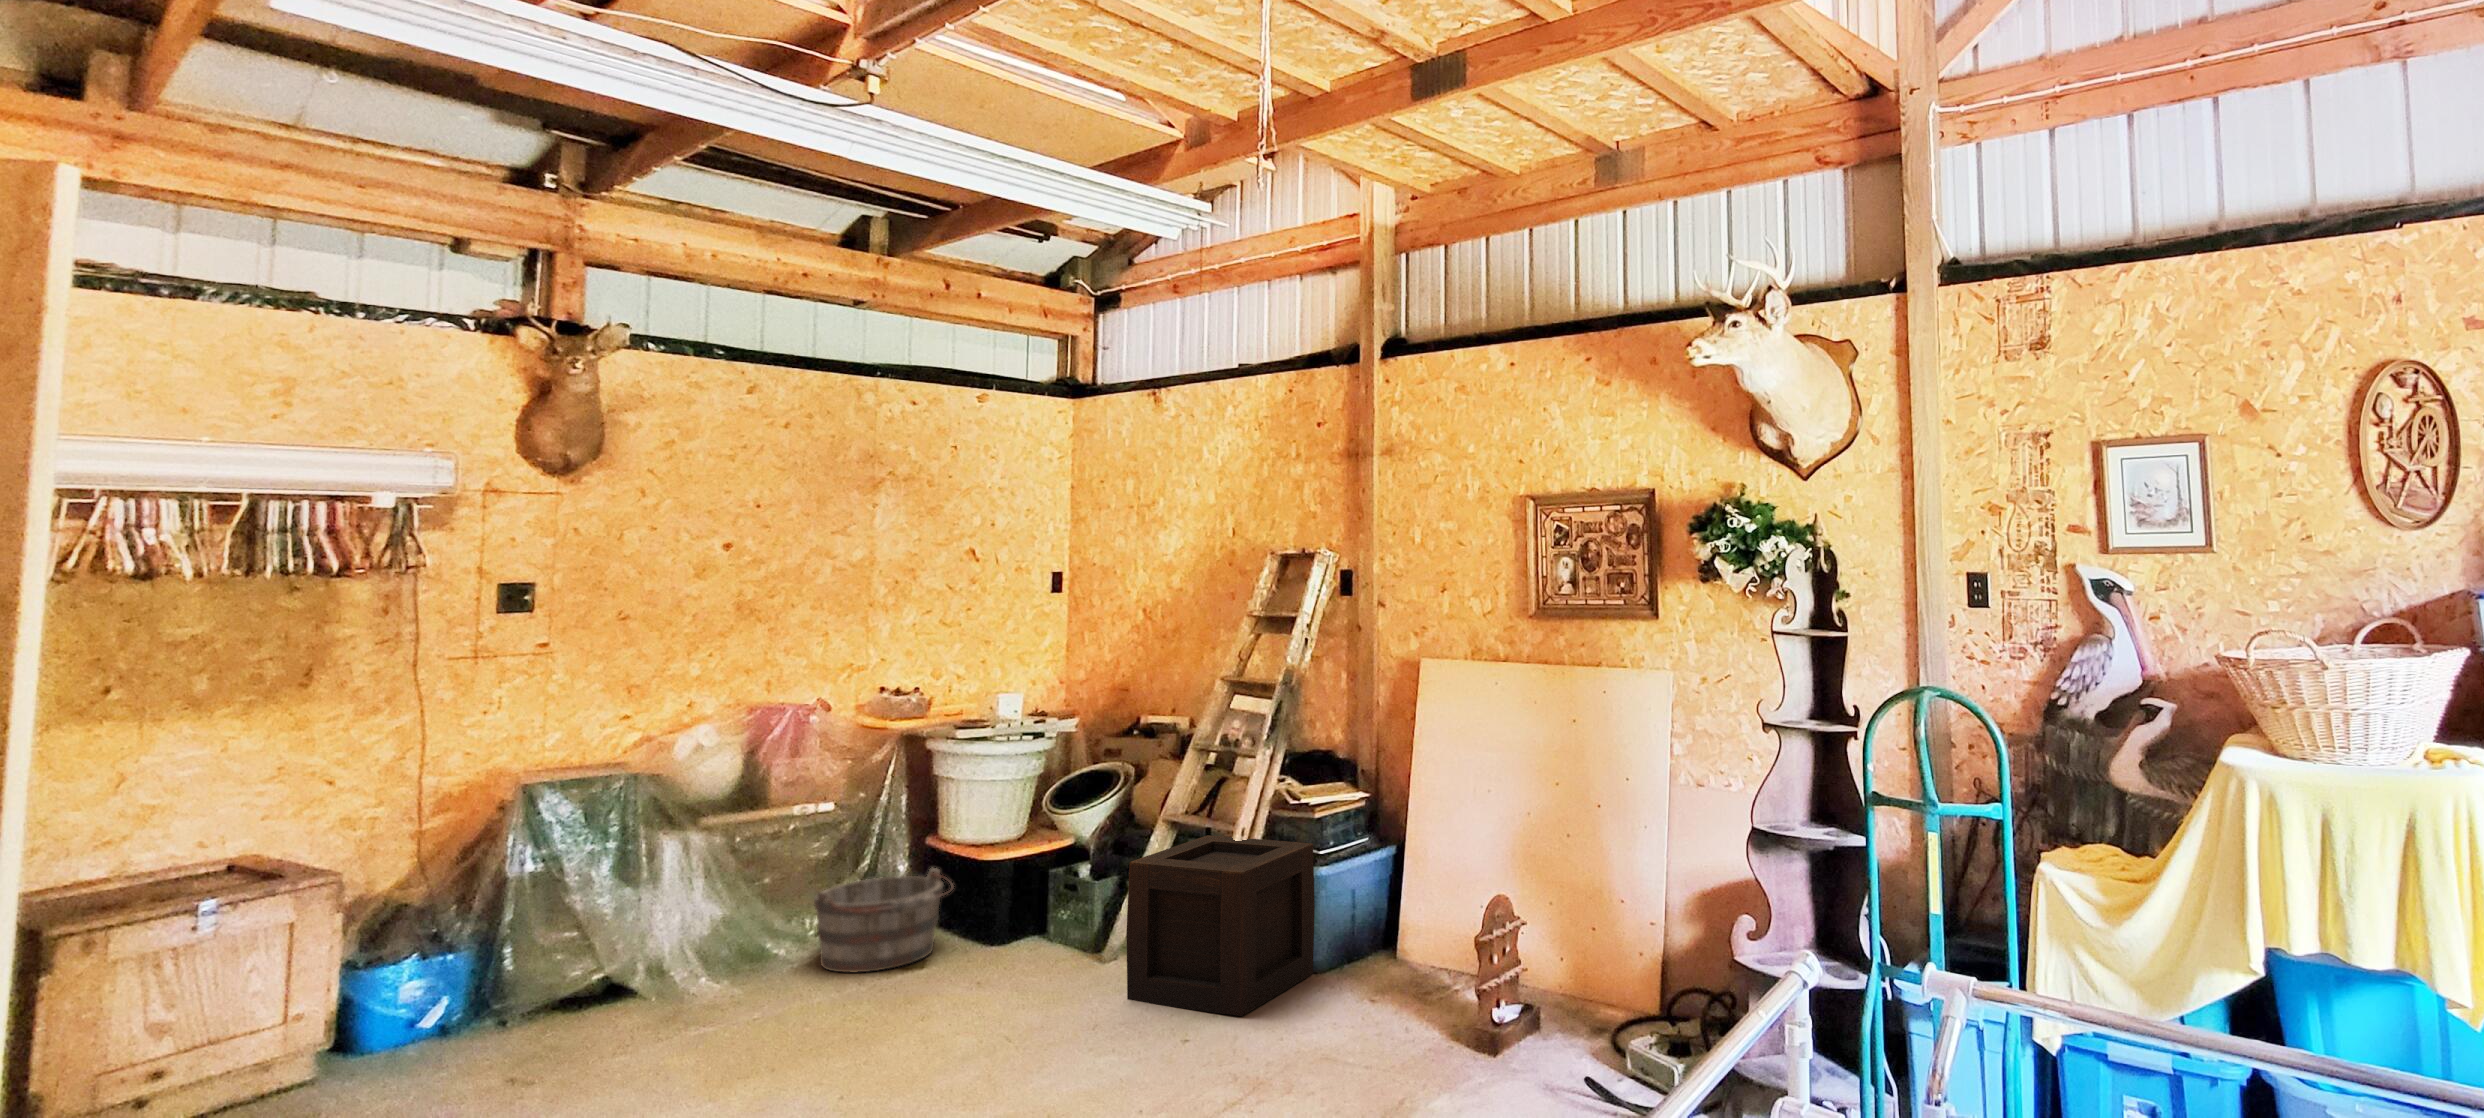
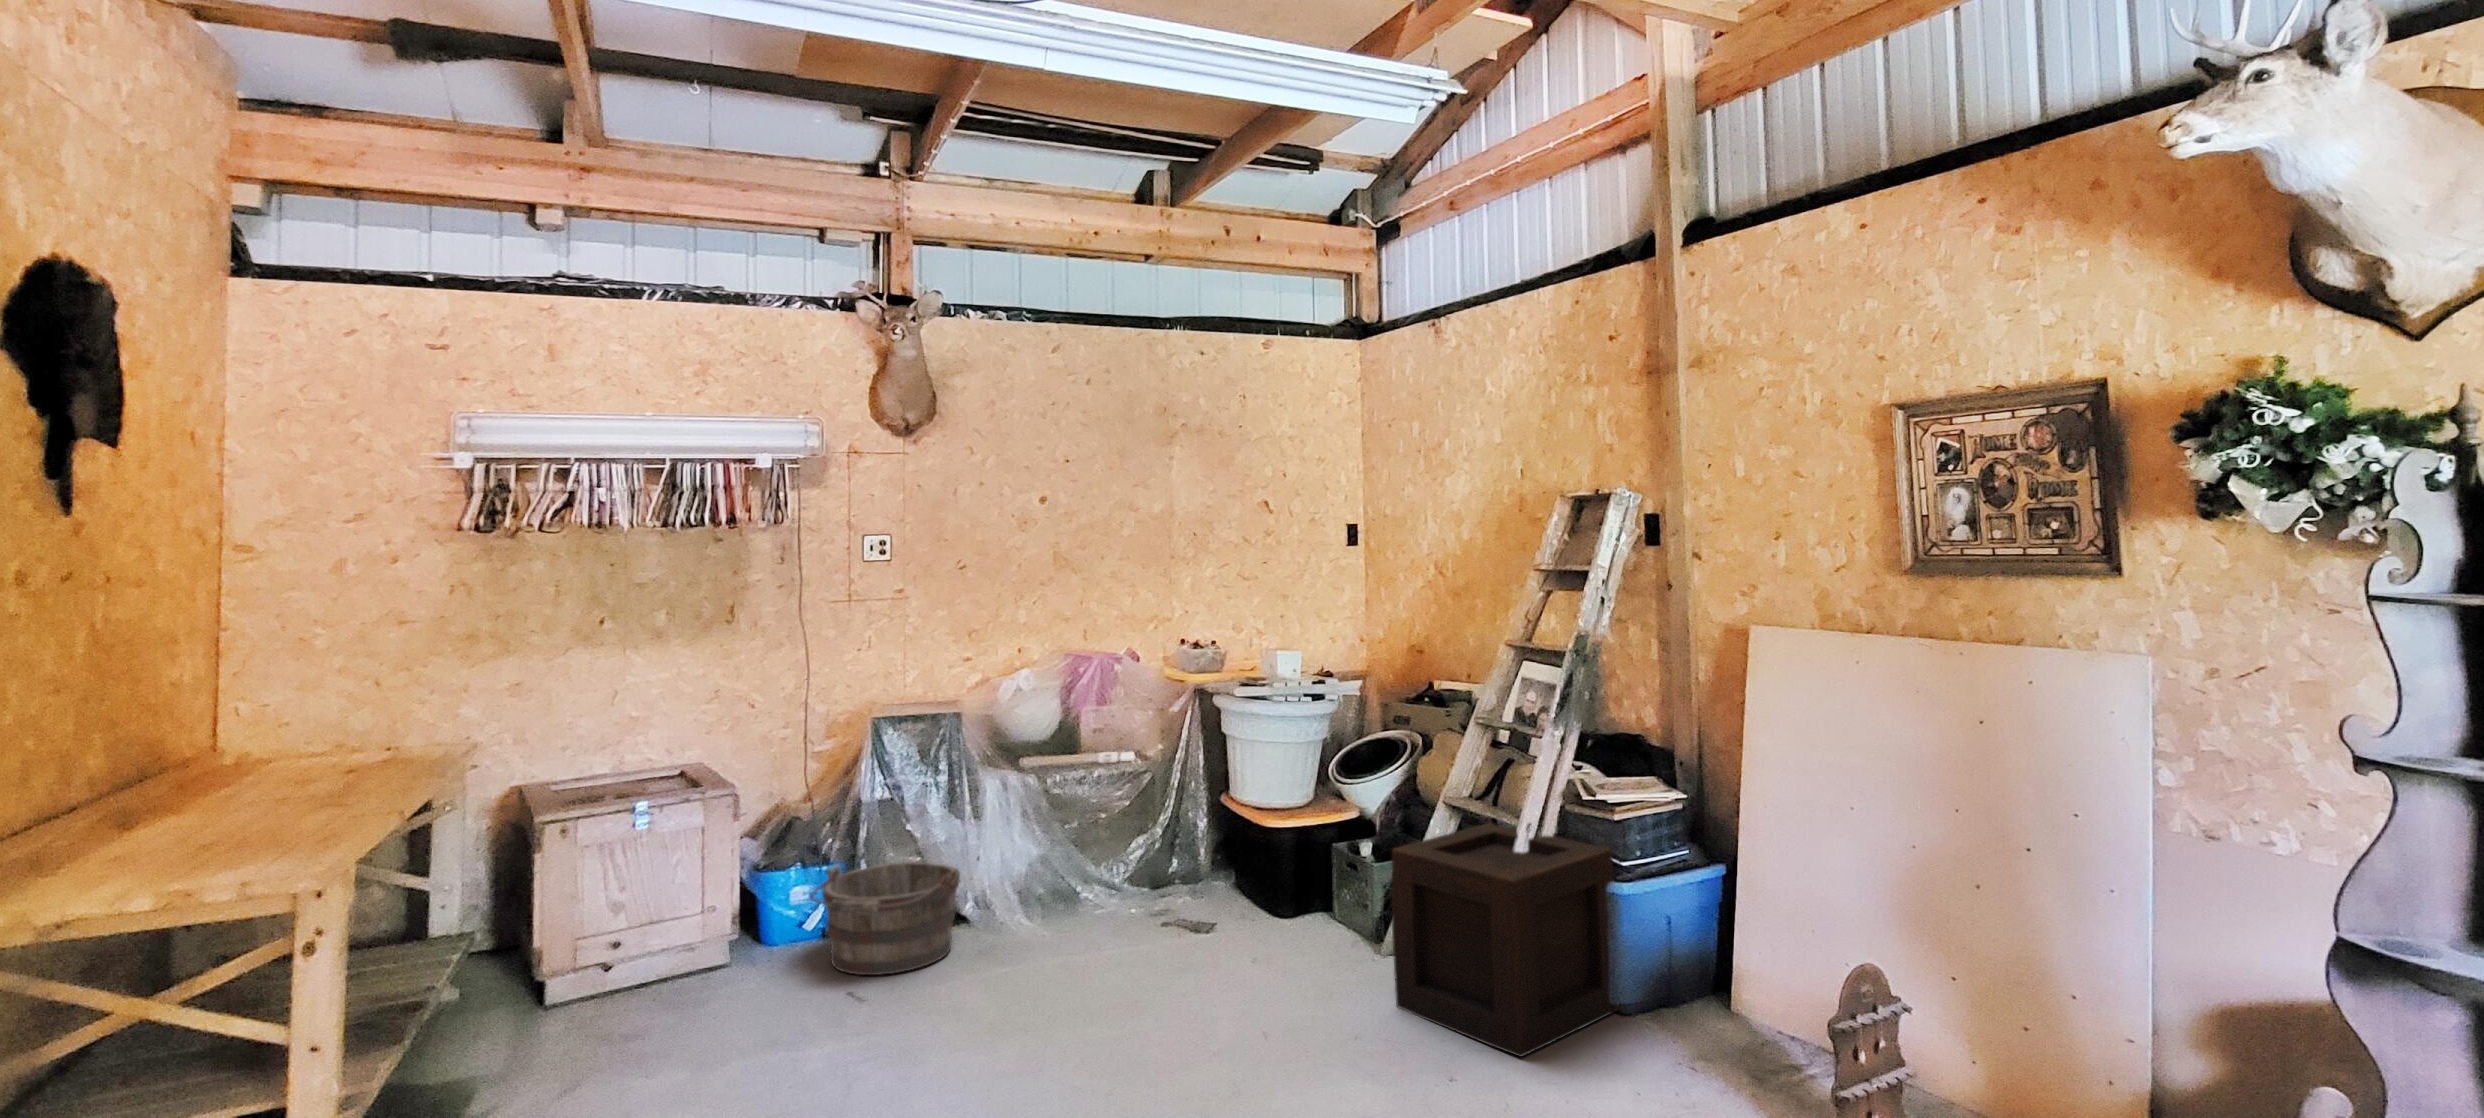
bucket: present [814,867,953,972] -> present [811,862,960,975]

